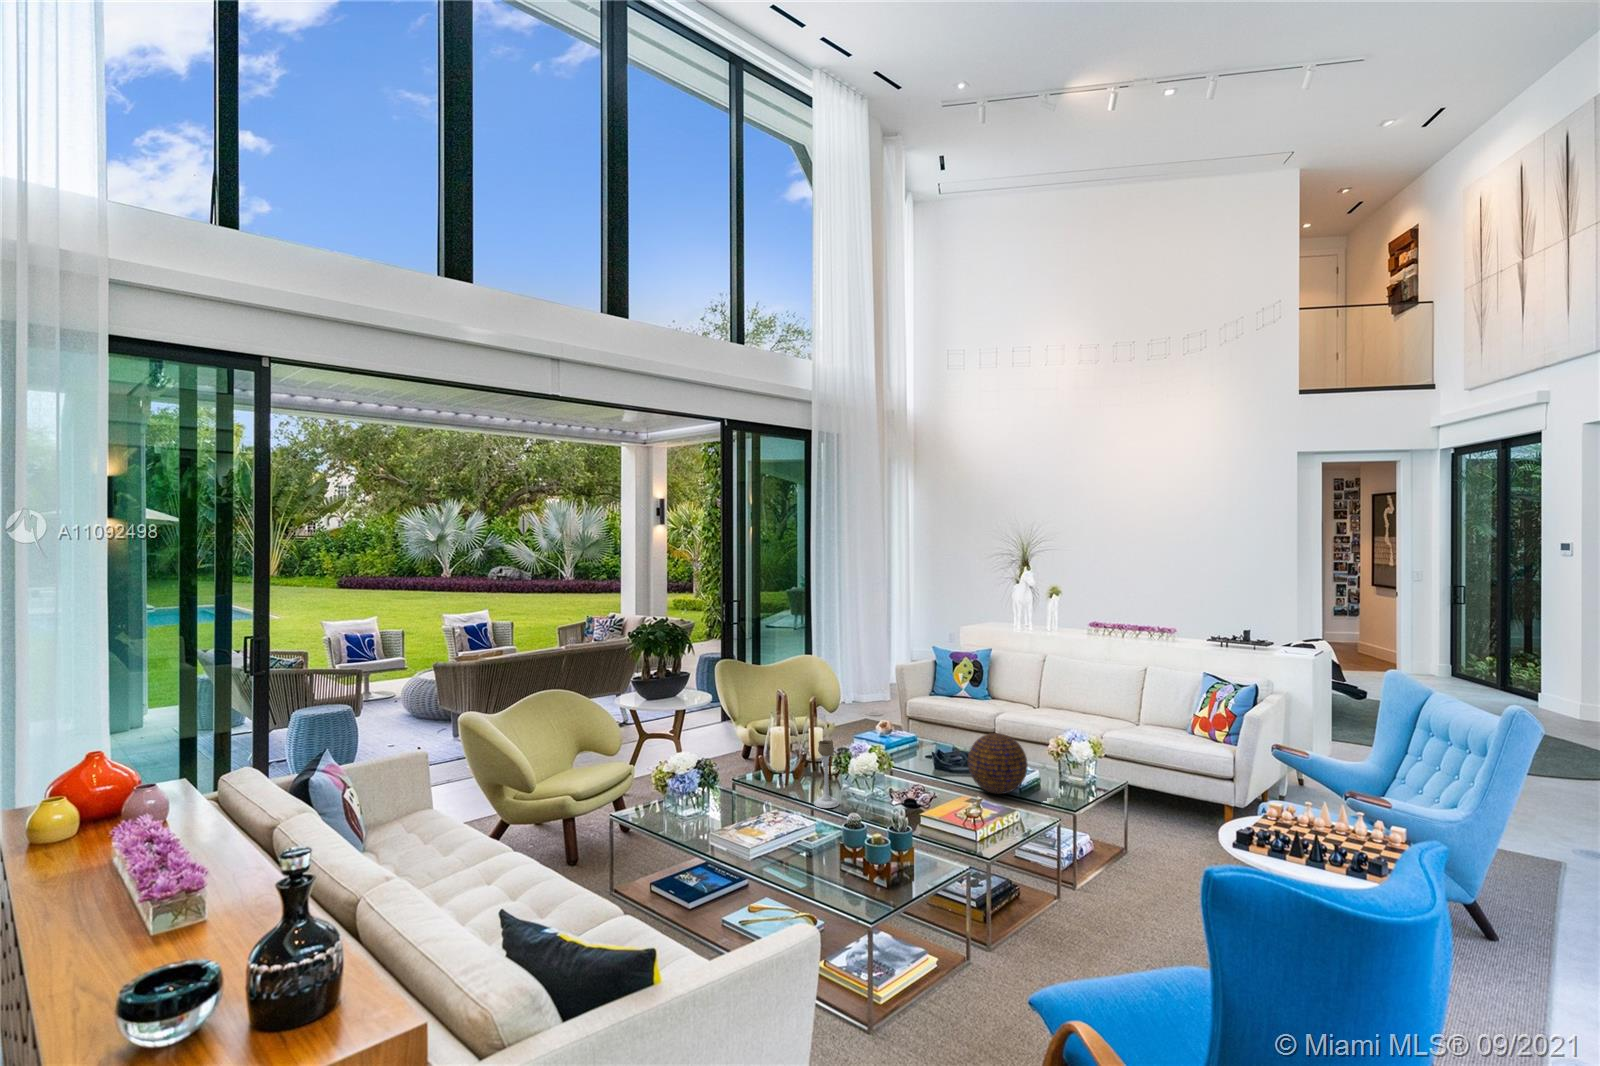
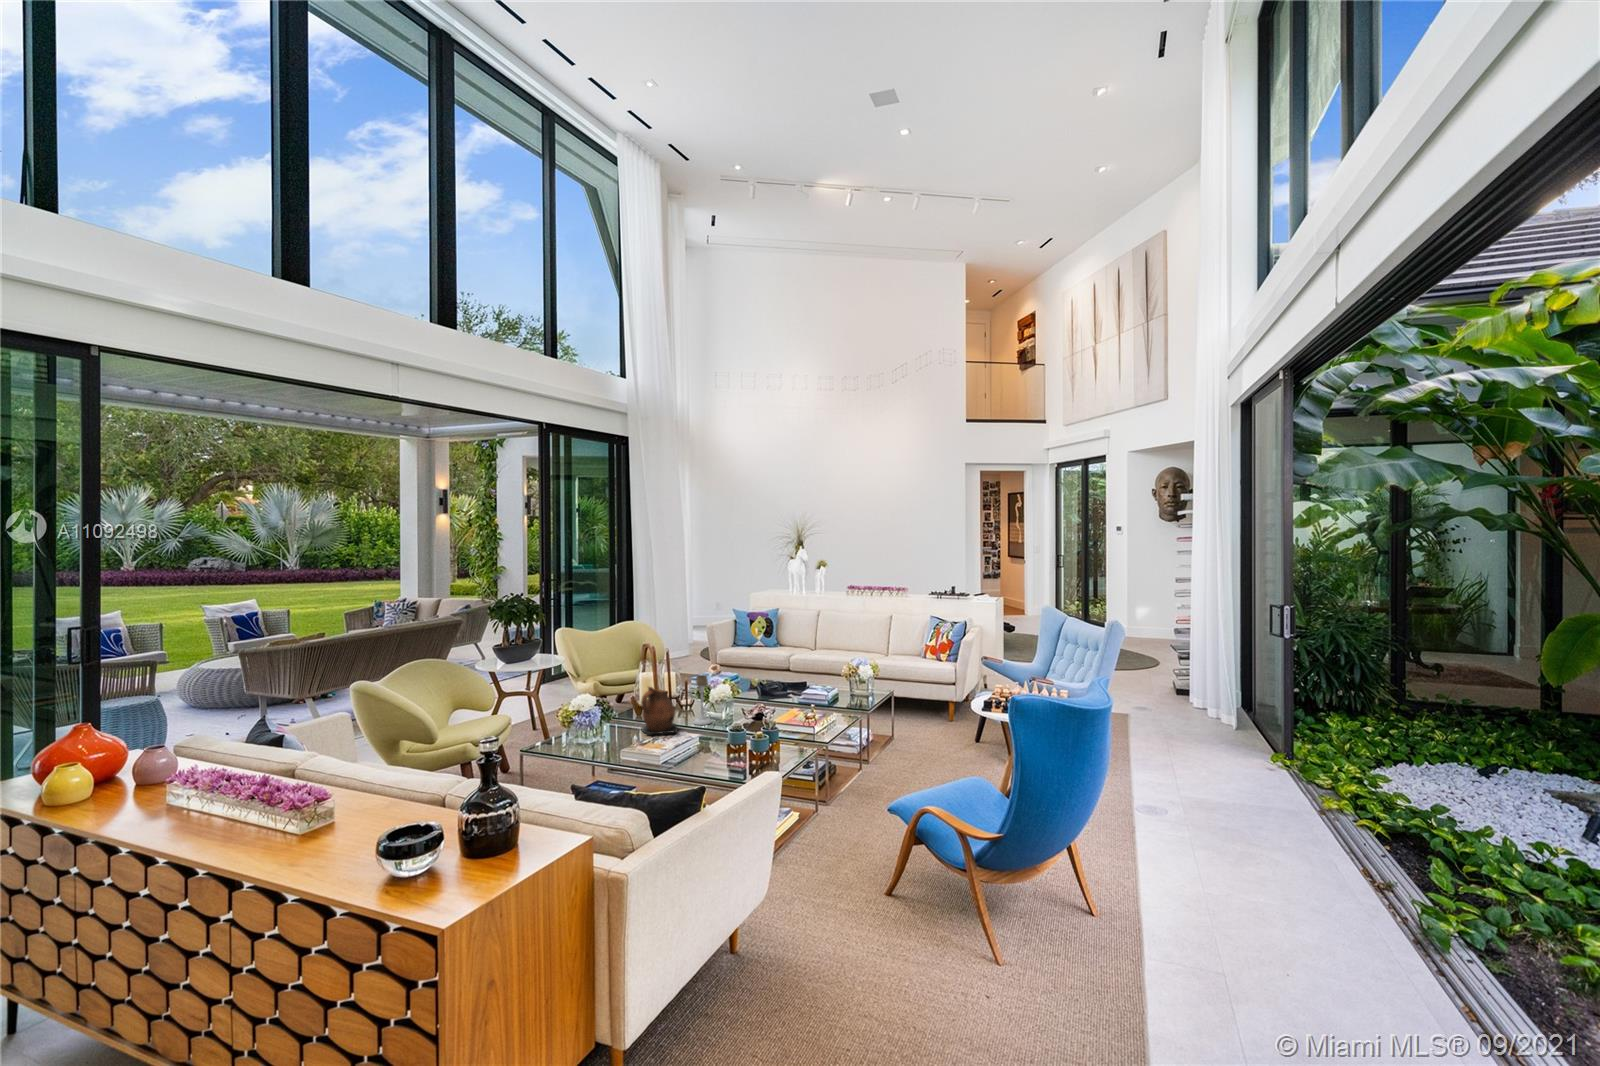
decorative orb: present [968,733,1028,794] -> none [795,662,837,704]
ceramic pitcher: none [740,751,791,817] -> present [641,687,678,734]

